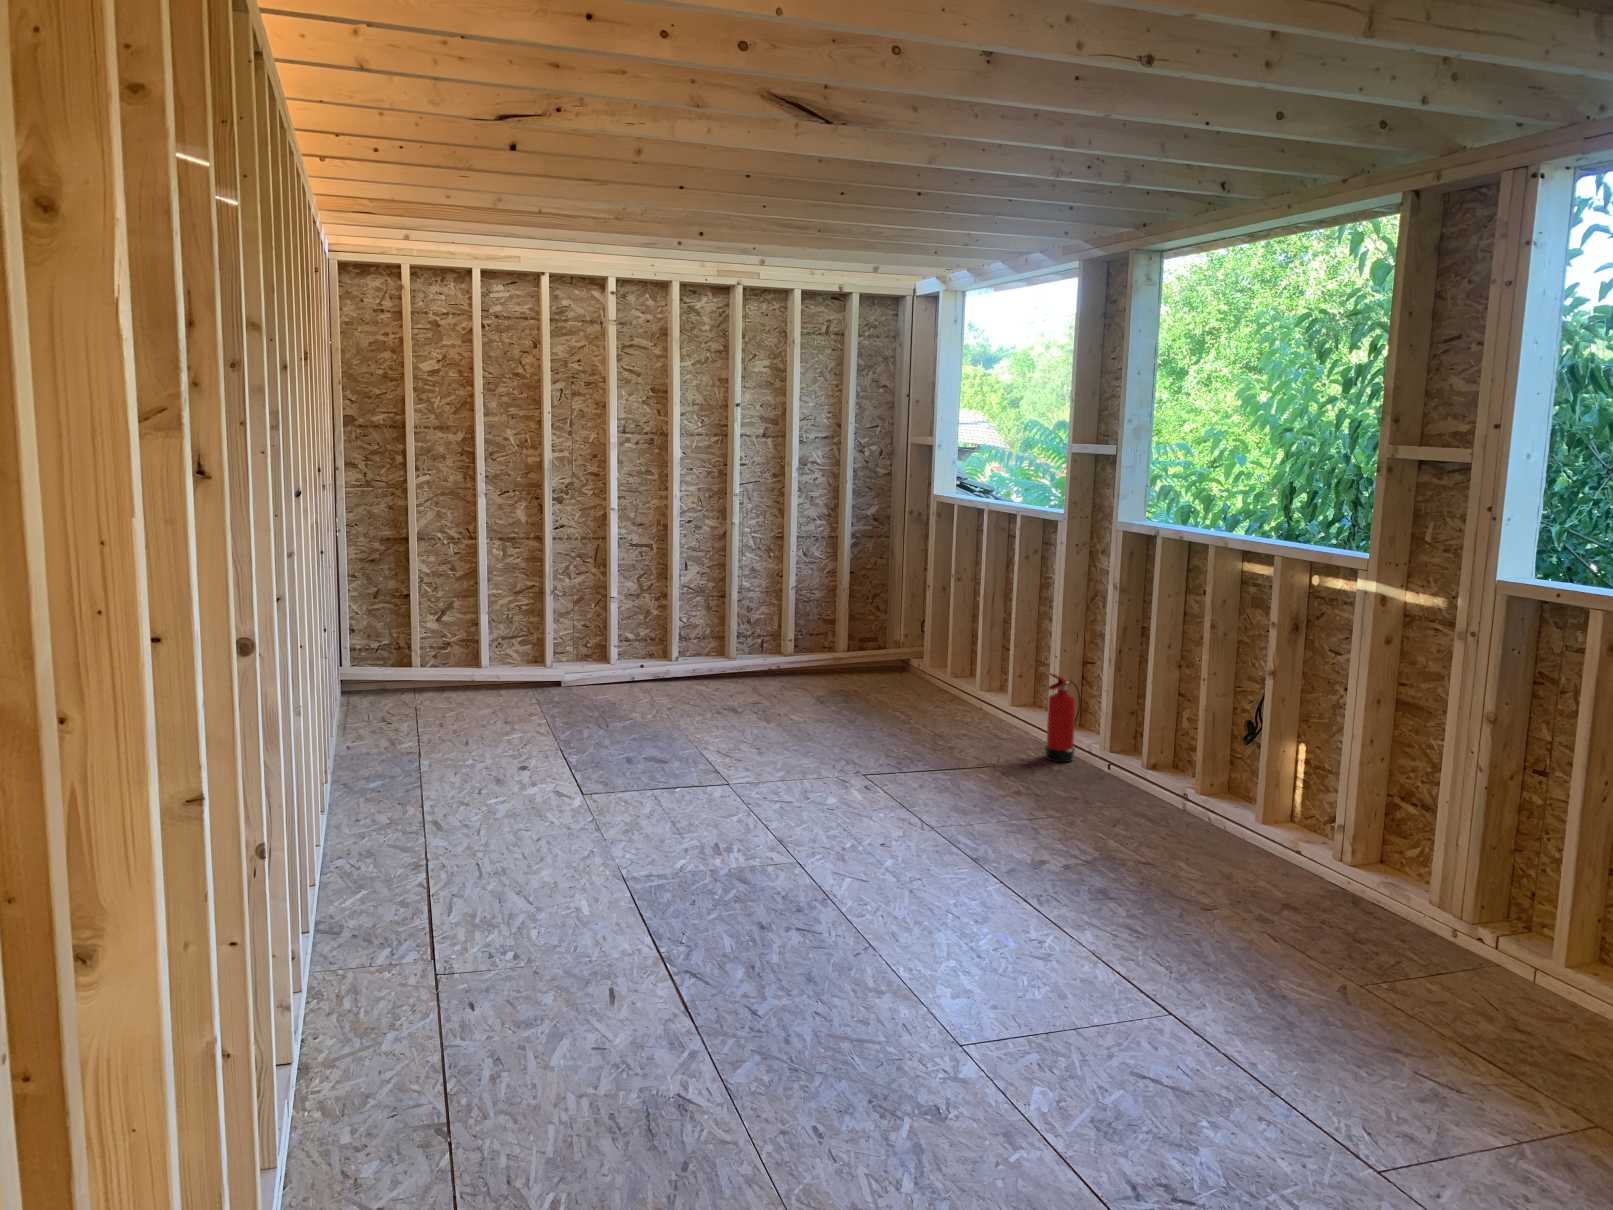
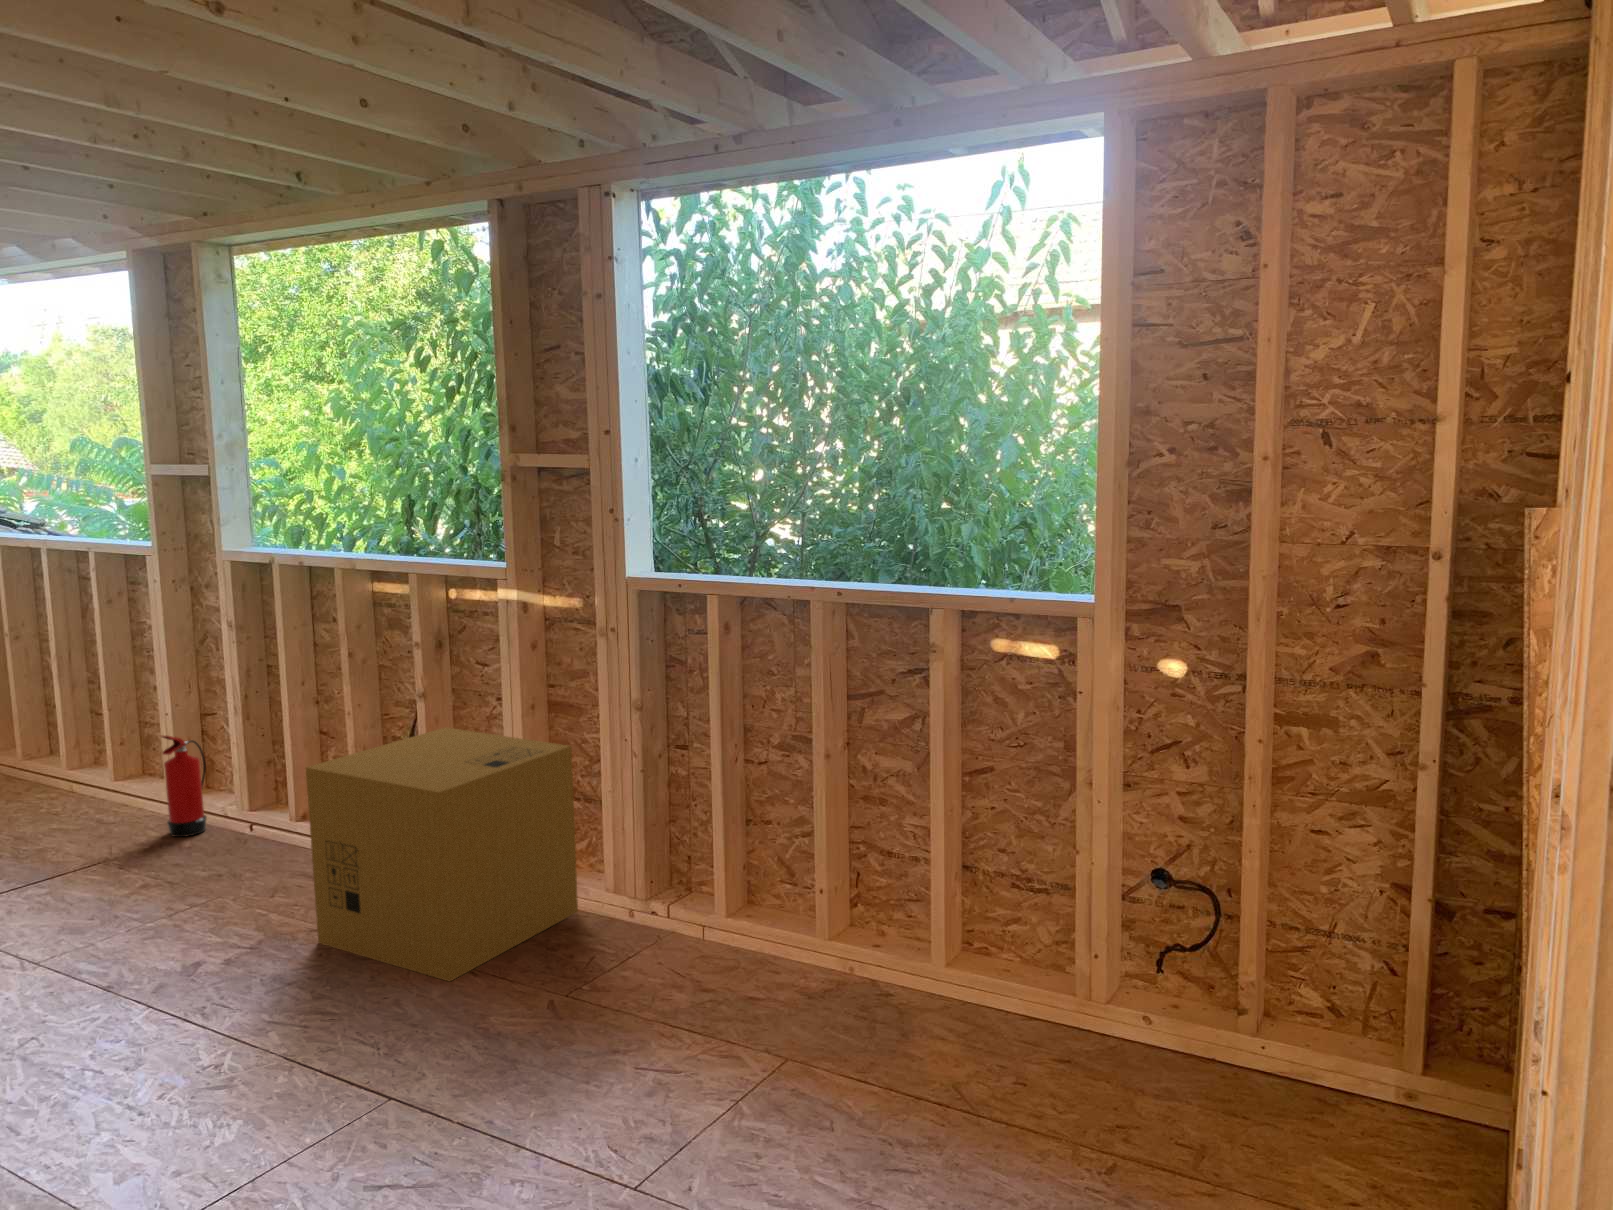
cardboard box: none [1142,707,1411,940] -> present [306,728,578,981]

